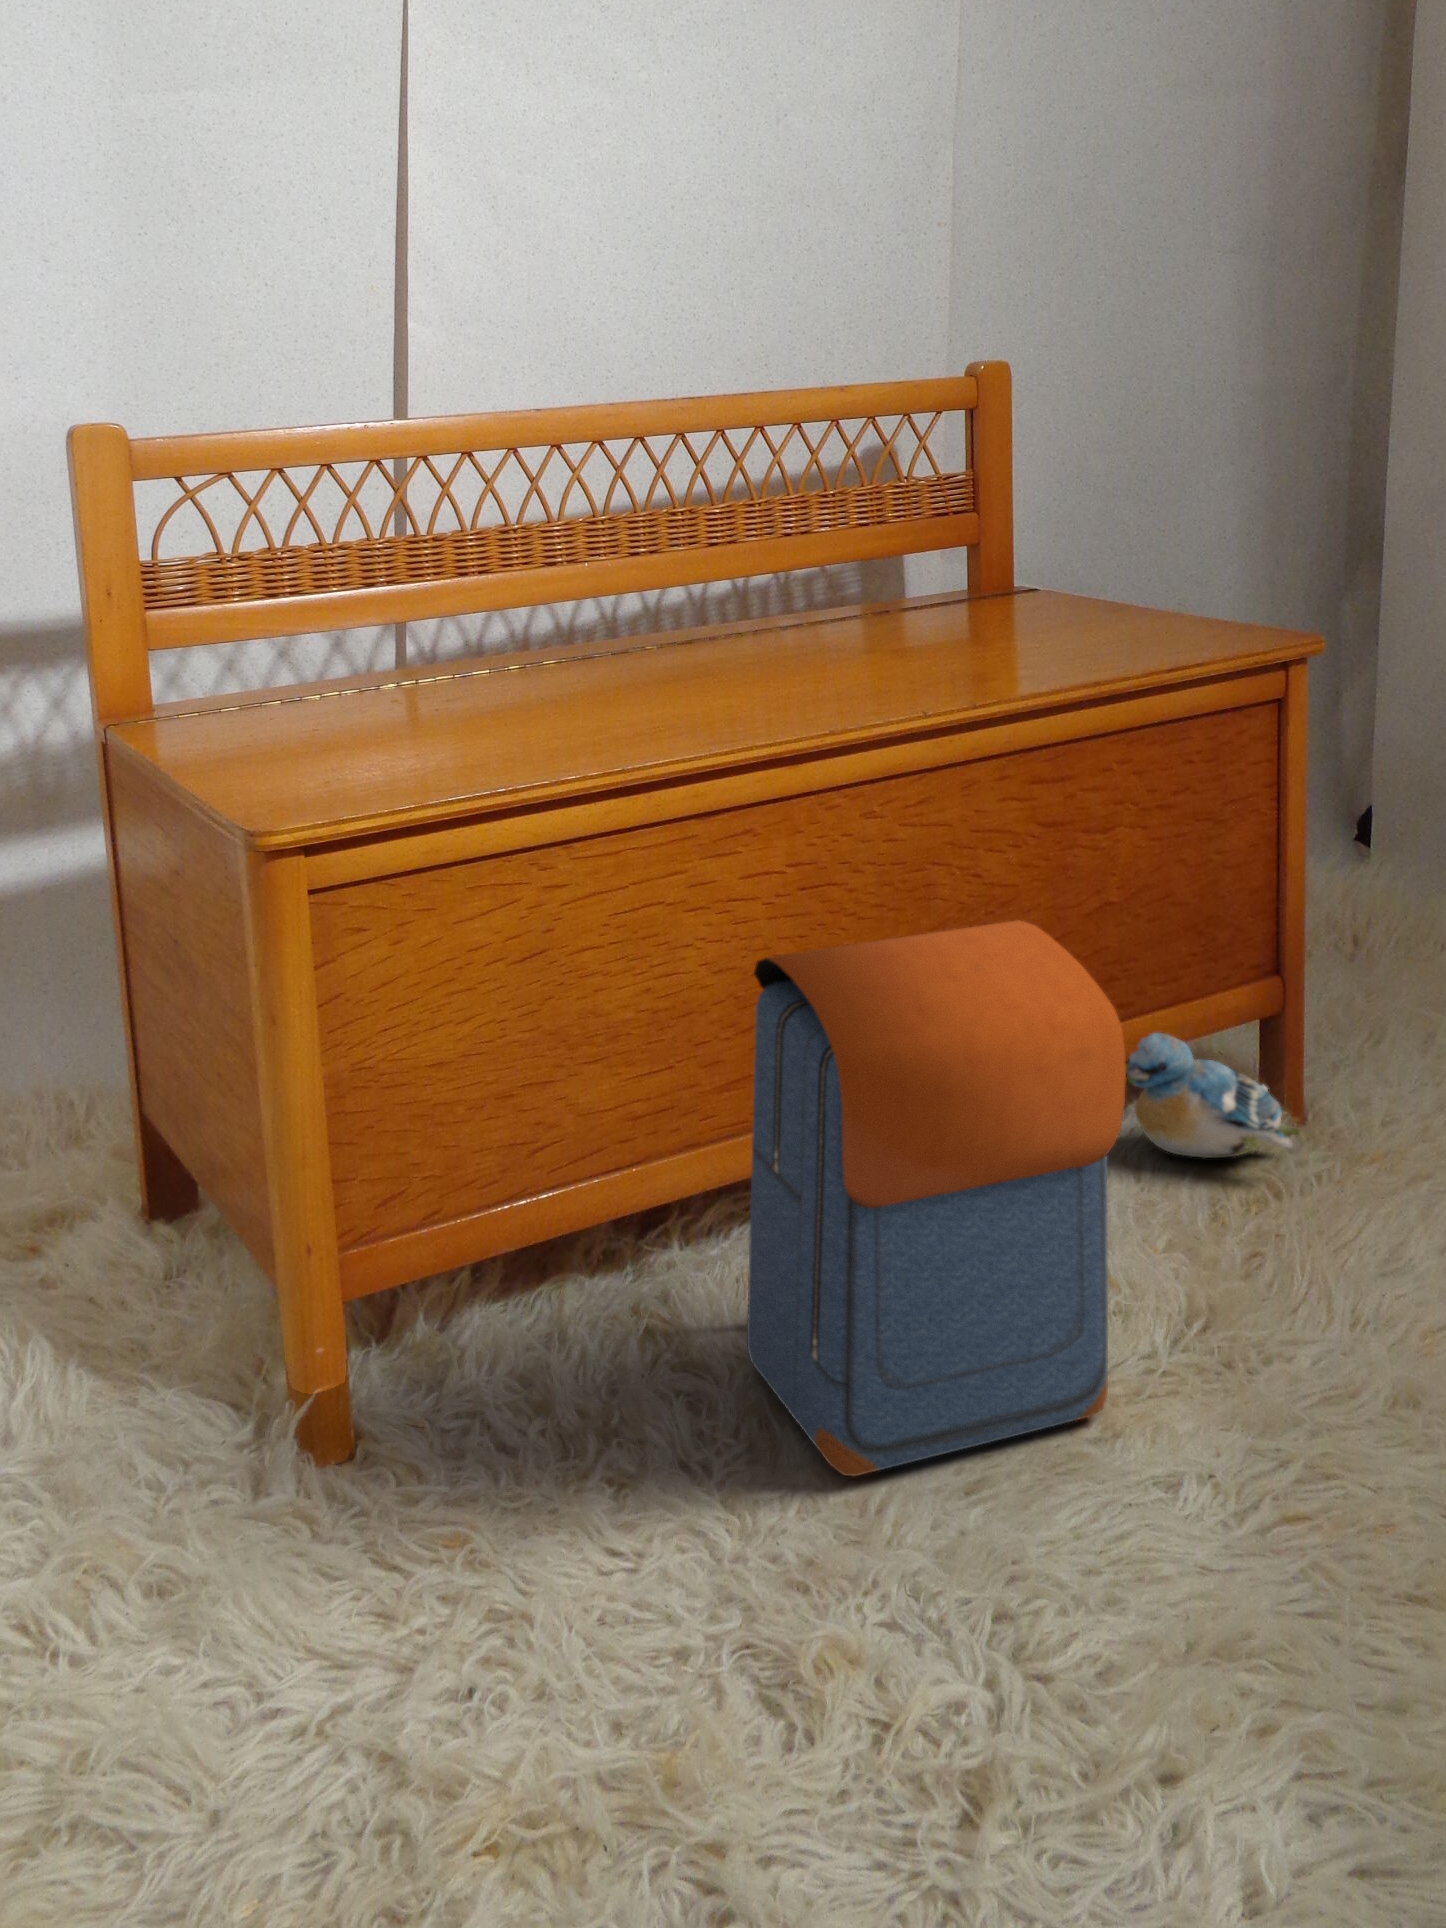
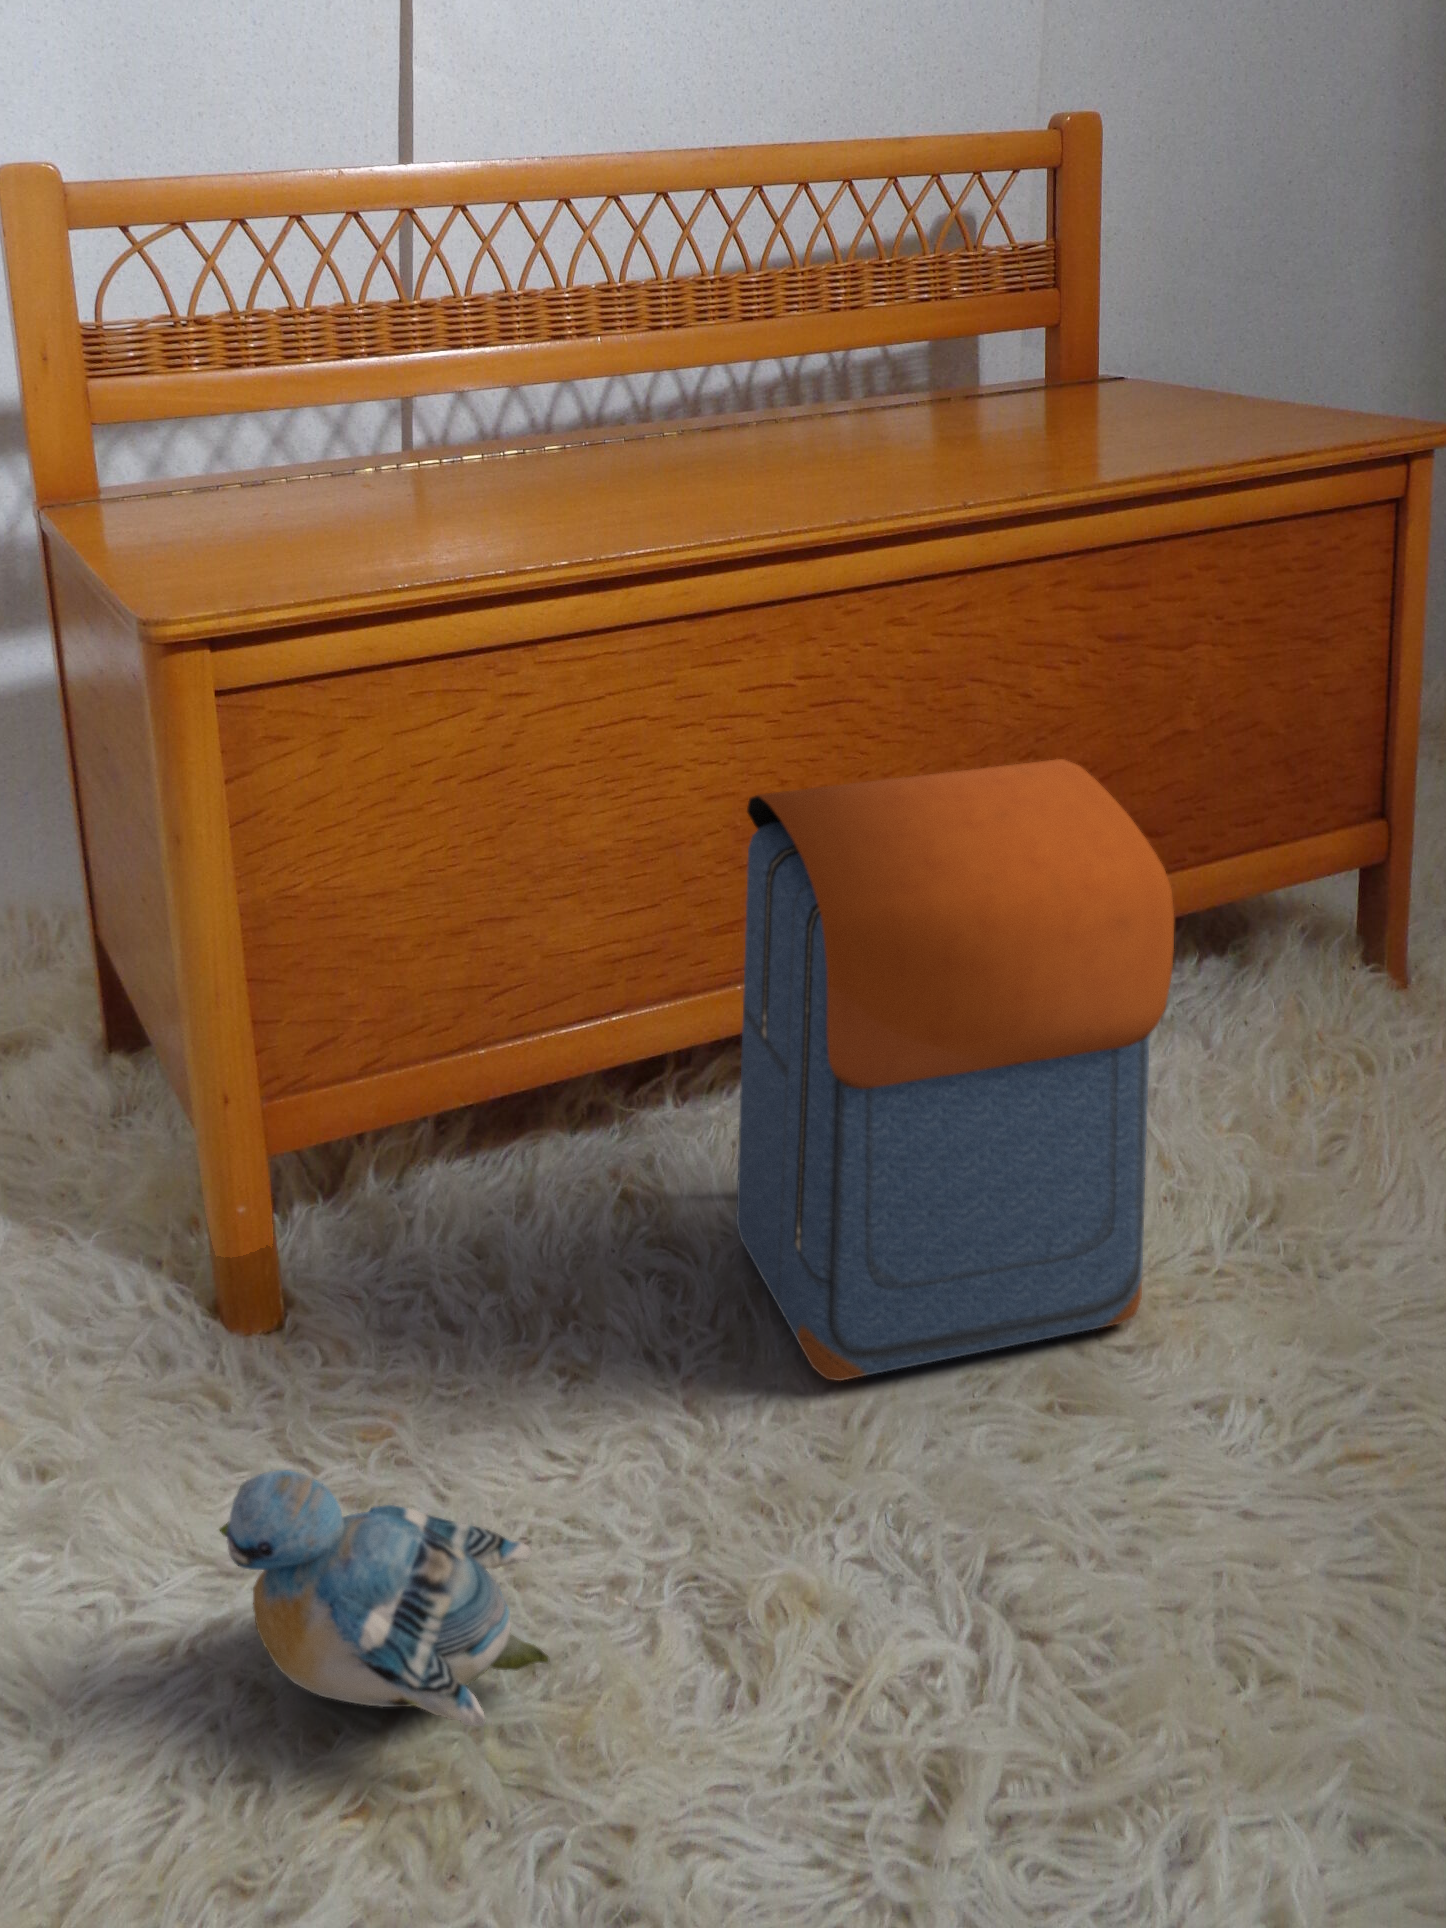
plush toy: present [1125,1033,1300,1158] -> present [219,1470,550,1727]

